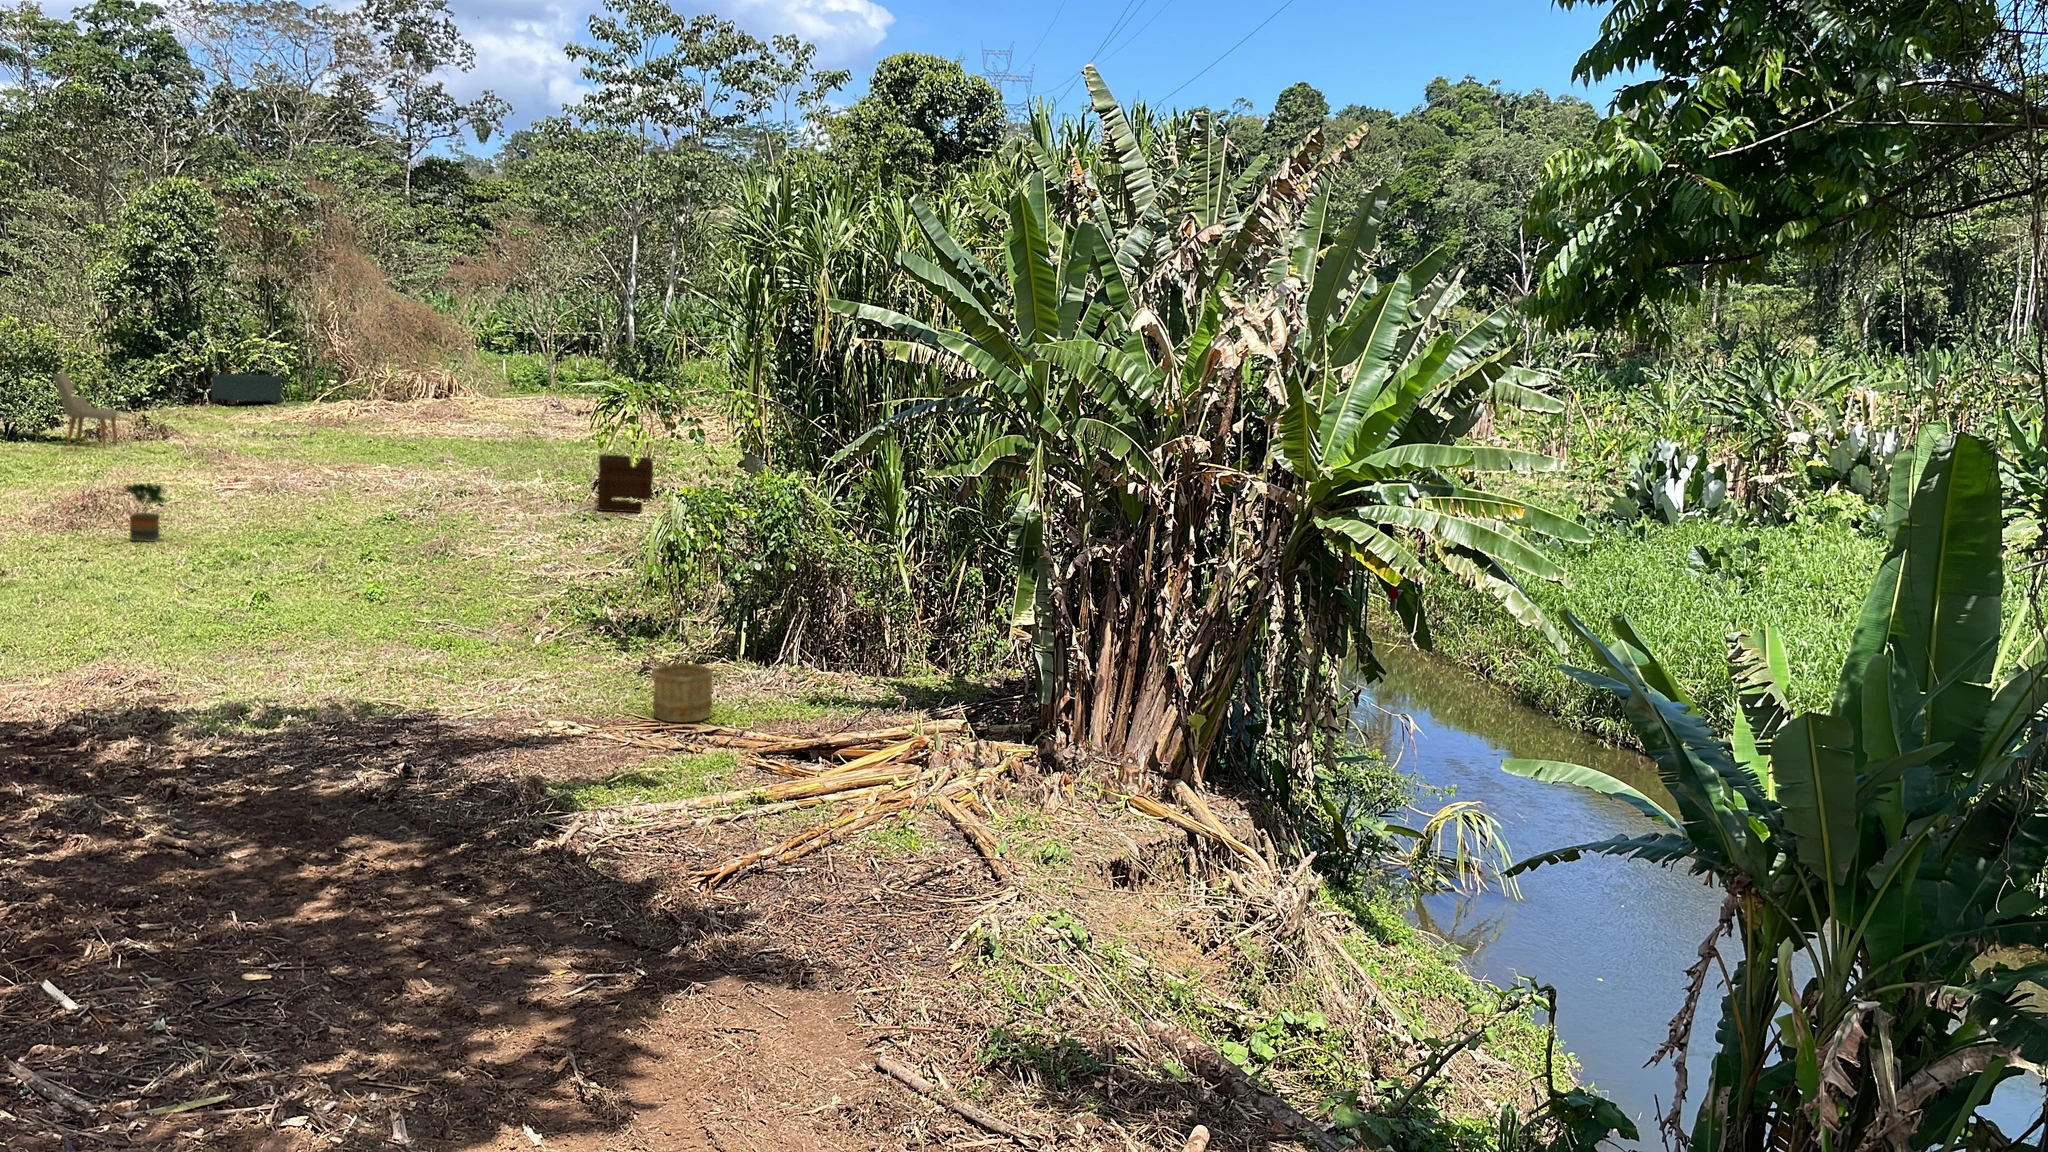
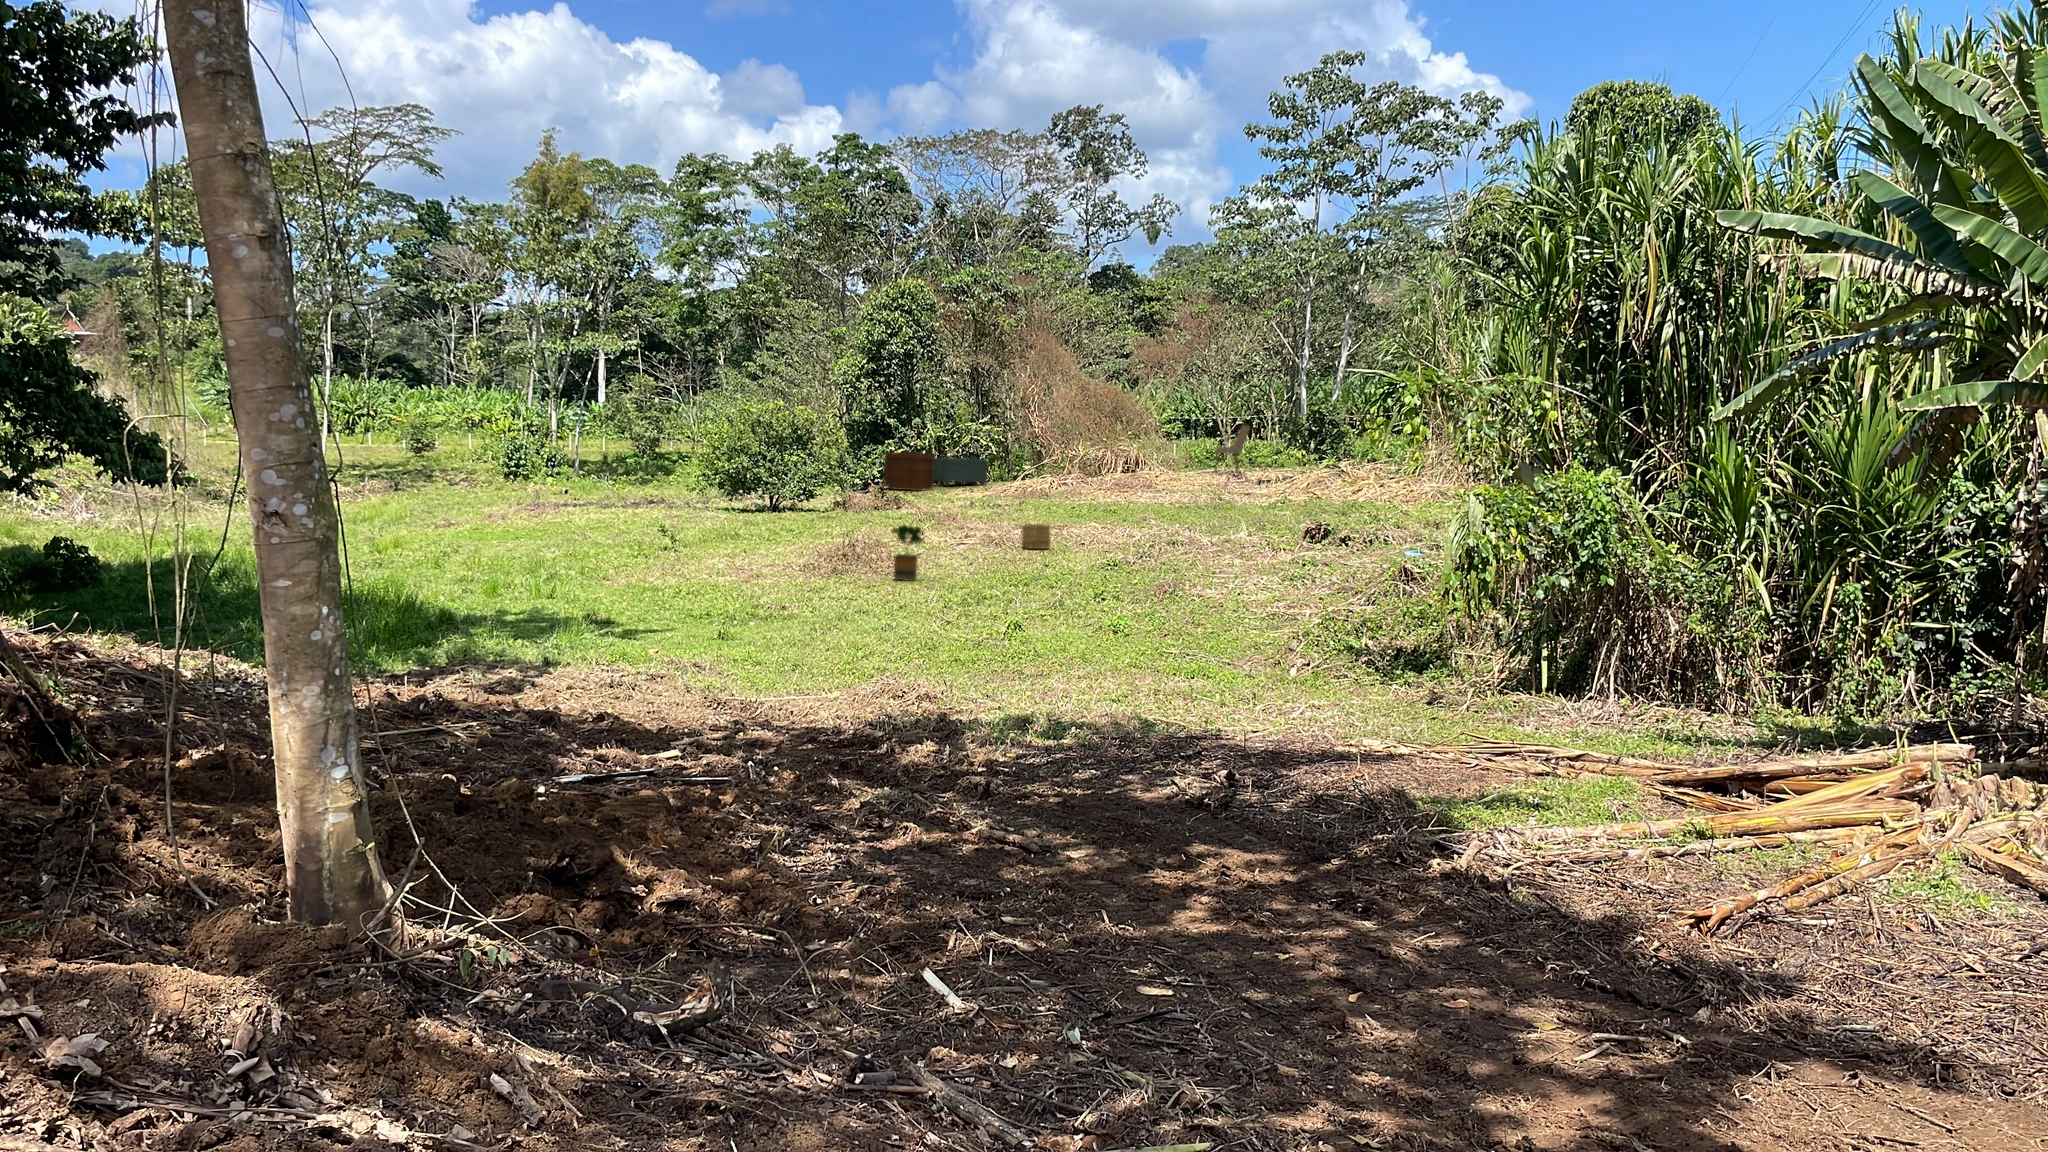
chair: present [53,374,117,448] -> present [1214,425,1250,473]
wooden crate: present [597,454,653,513] -> present [884,452,934,491]
wooden bucket: present [652,664,714,723] -> present [1022,524,1050,549]

